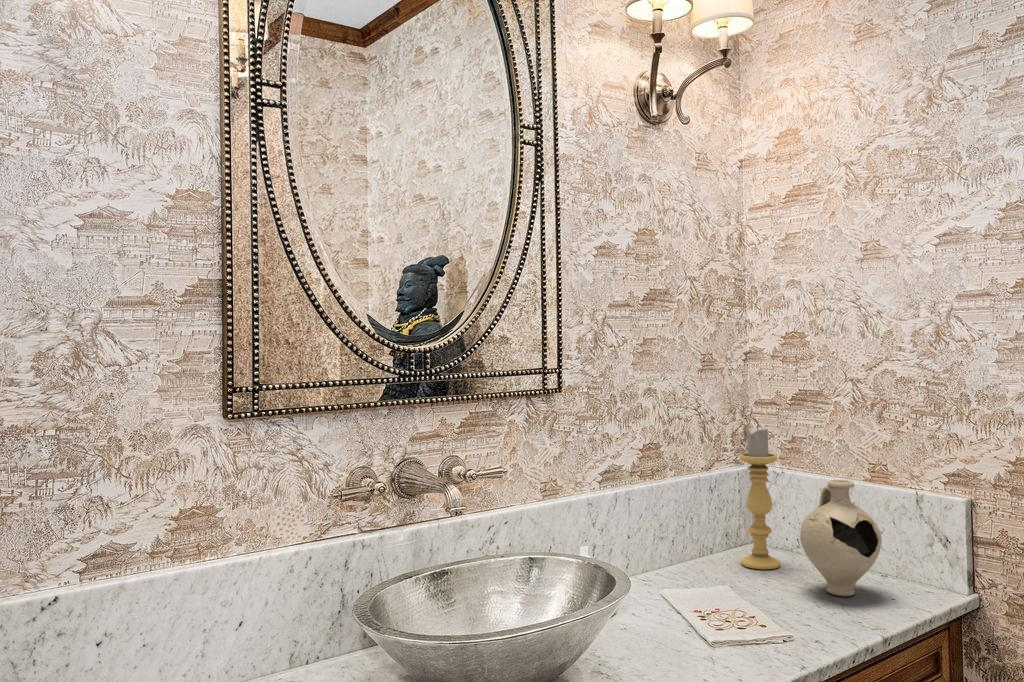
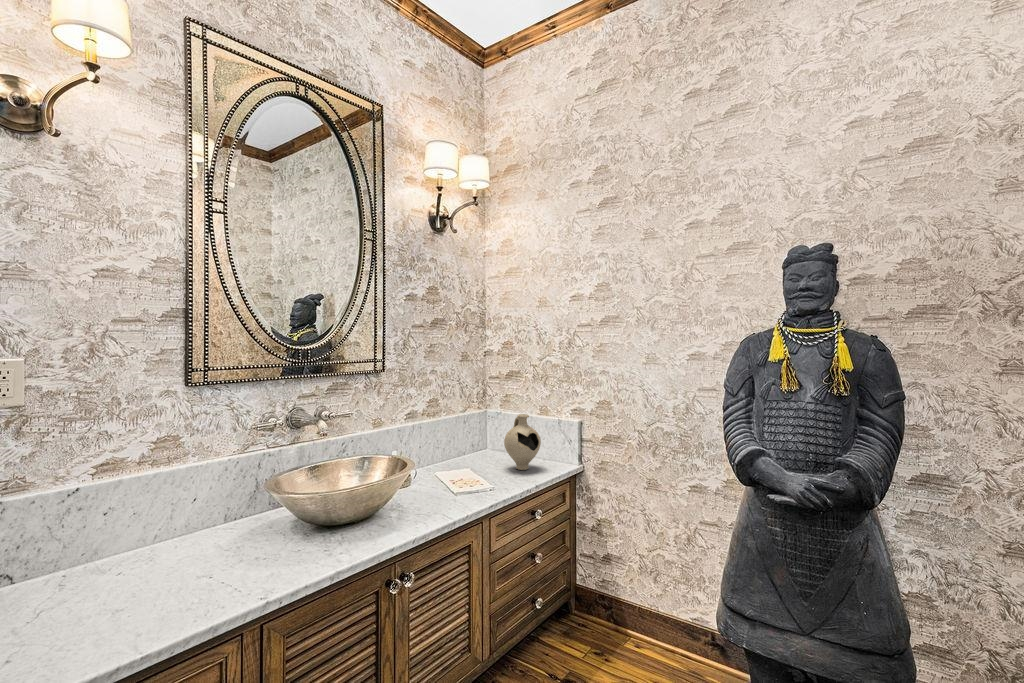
candle holder: present [740,425,780,569] -> none [478,388,497,460]

